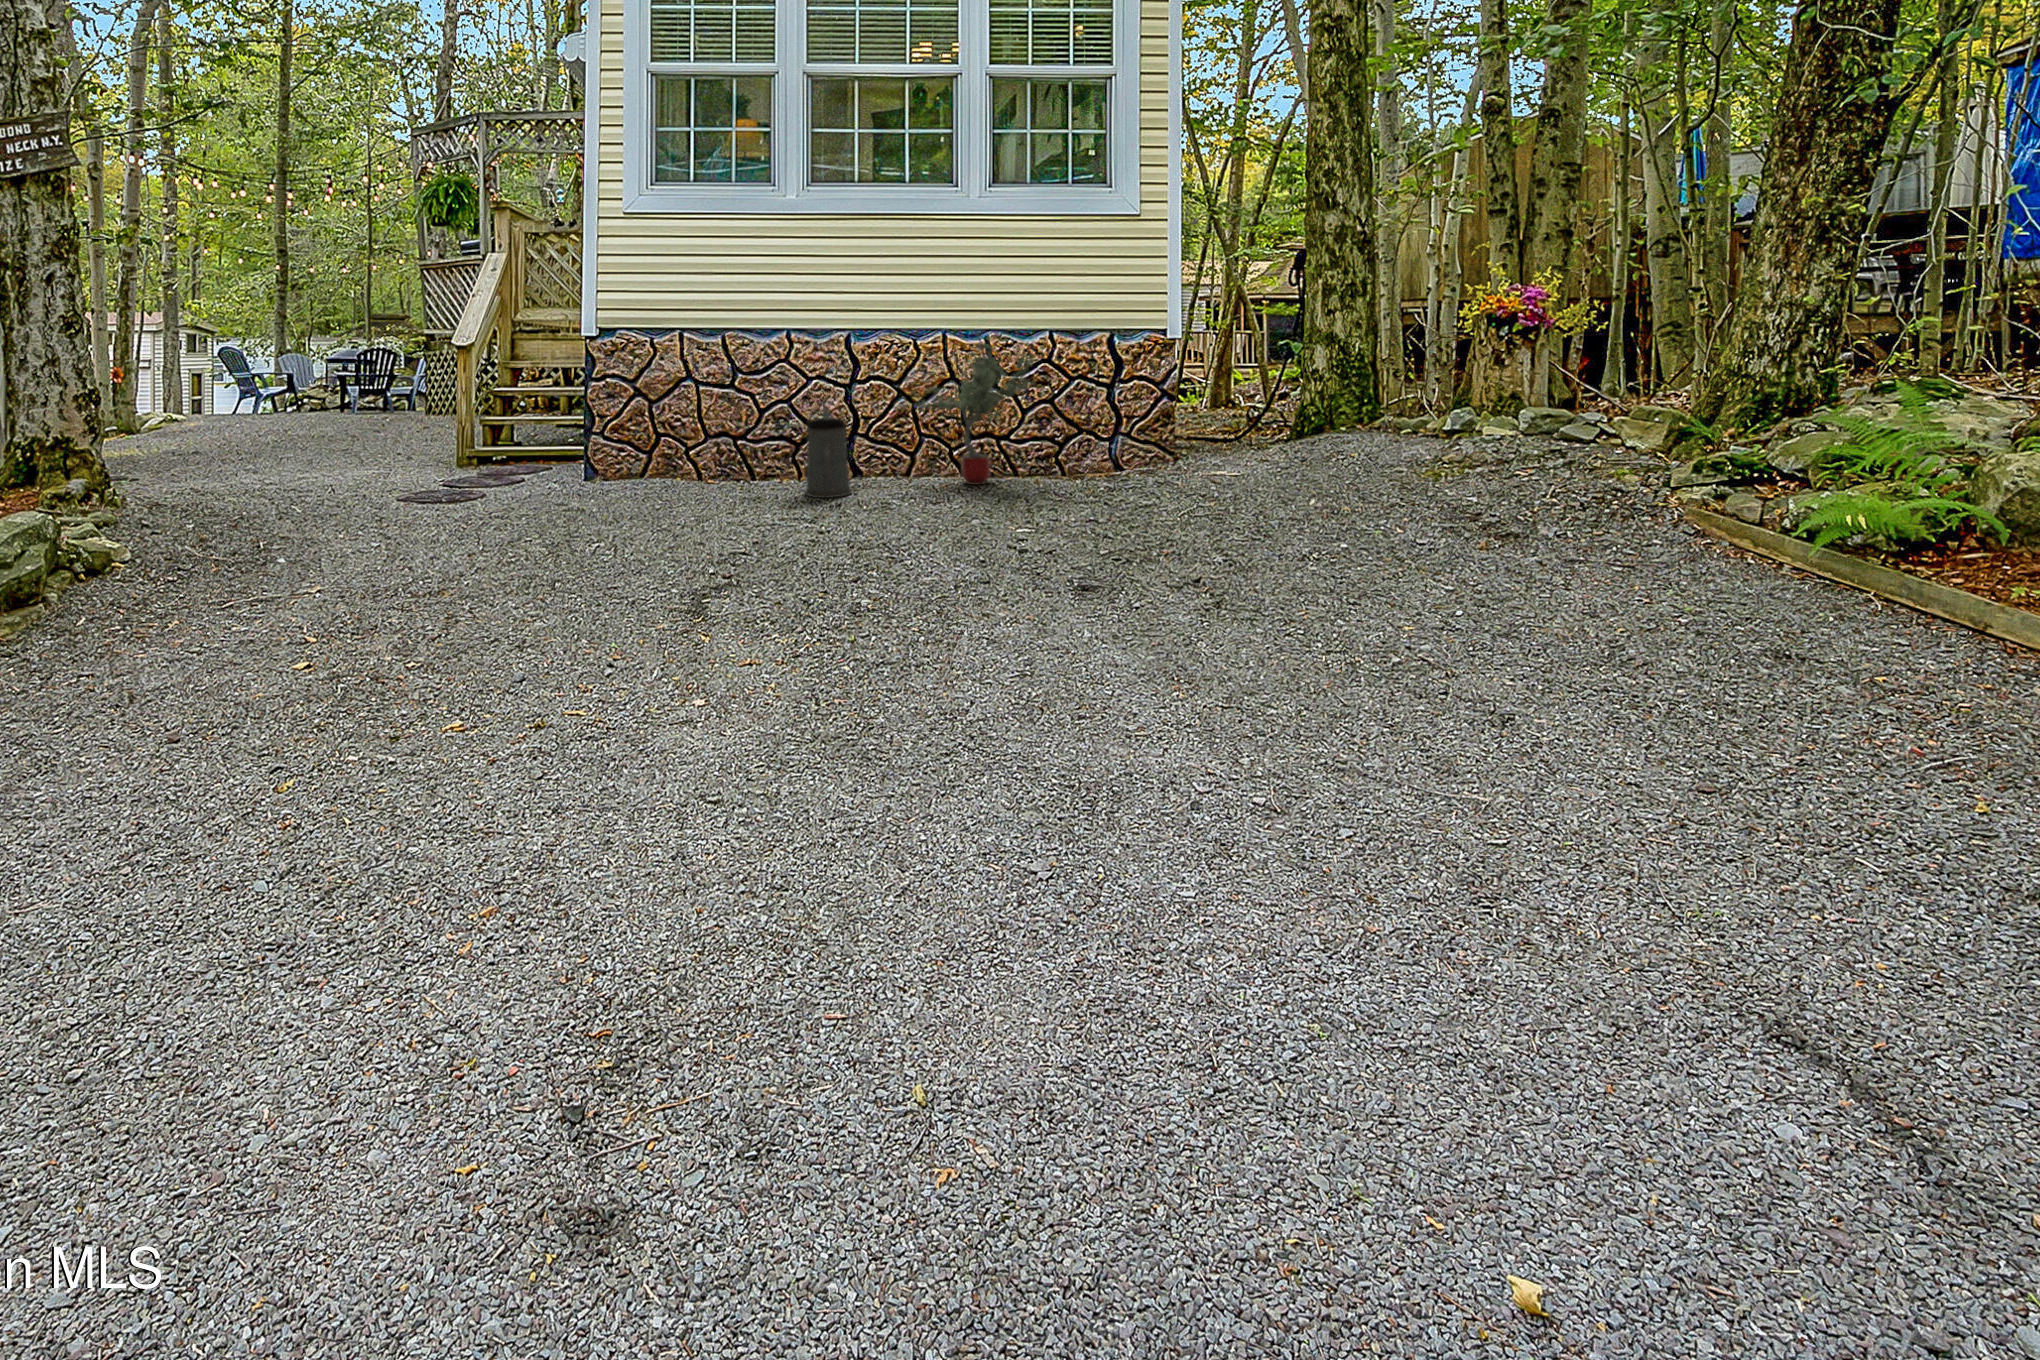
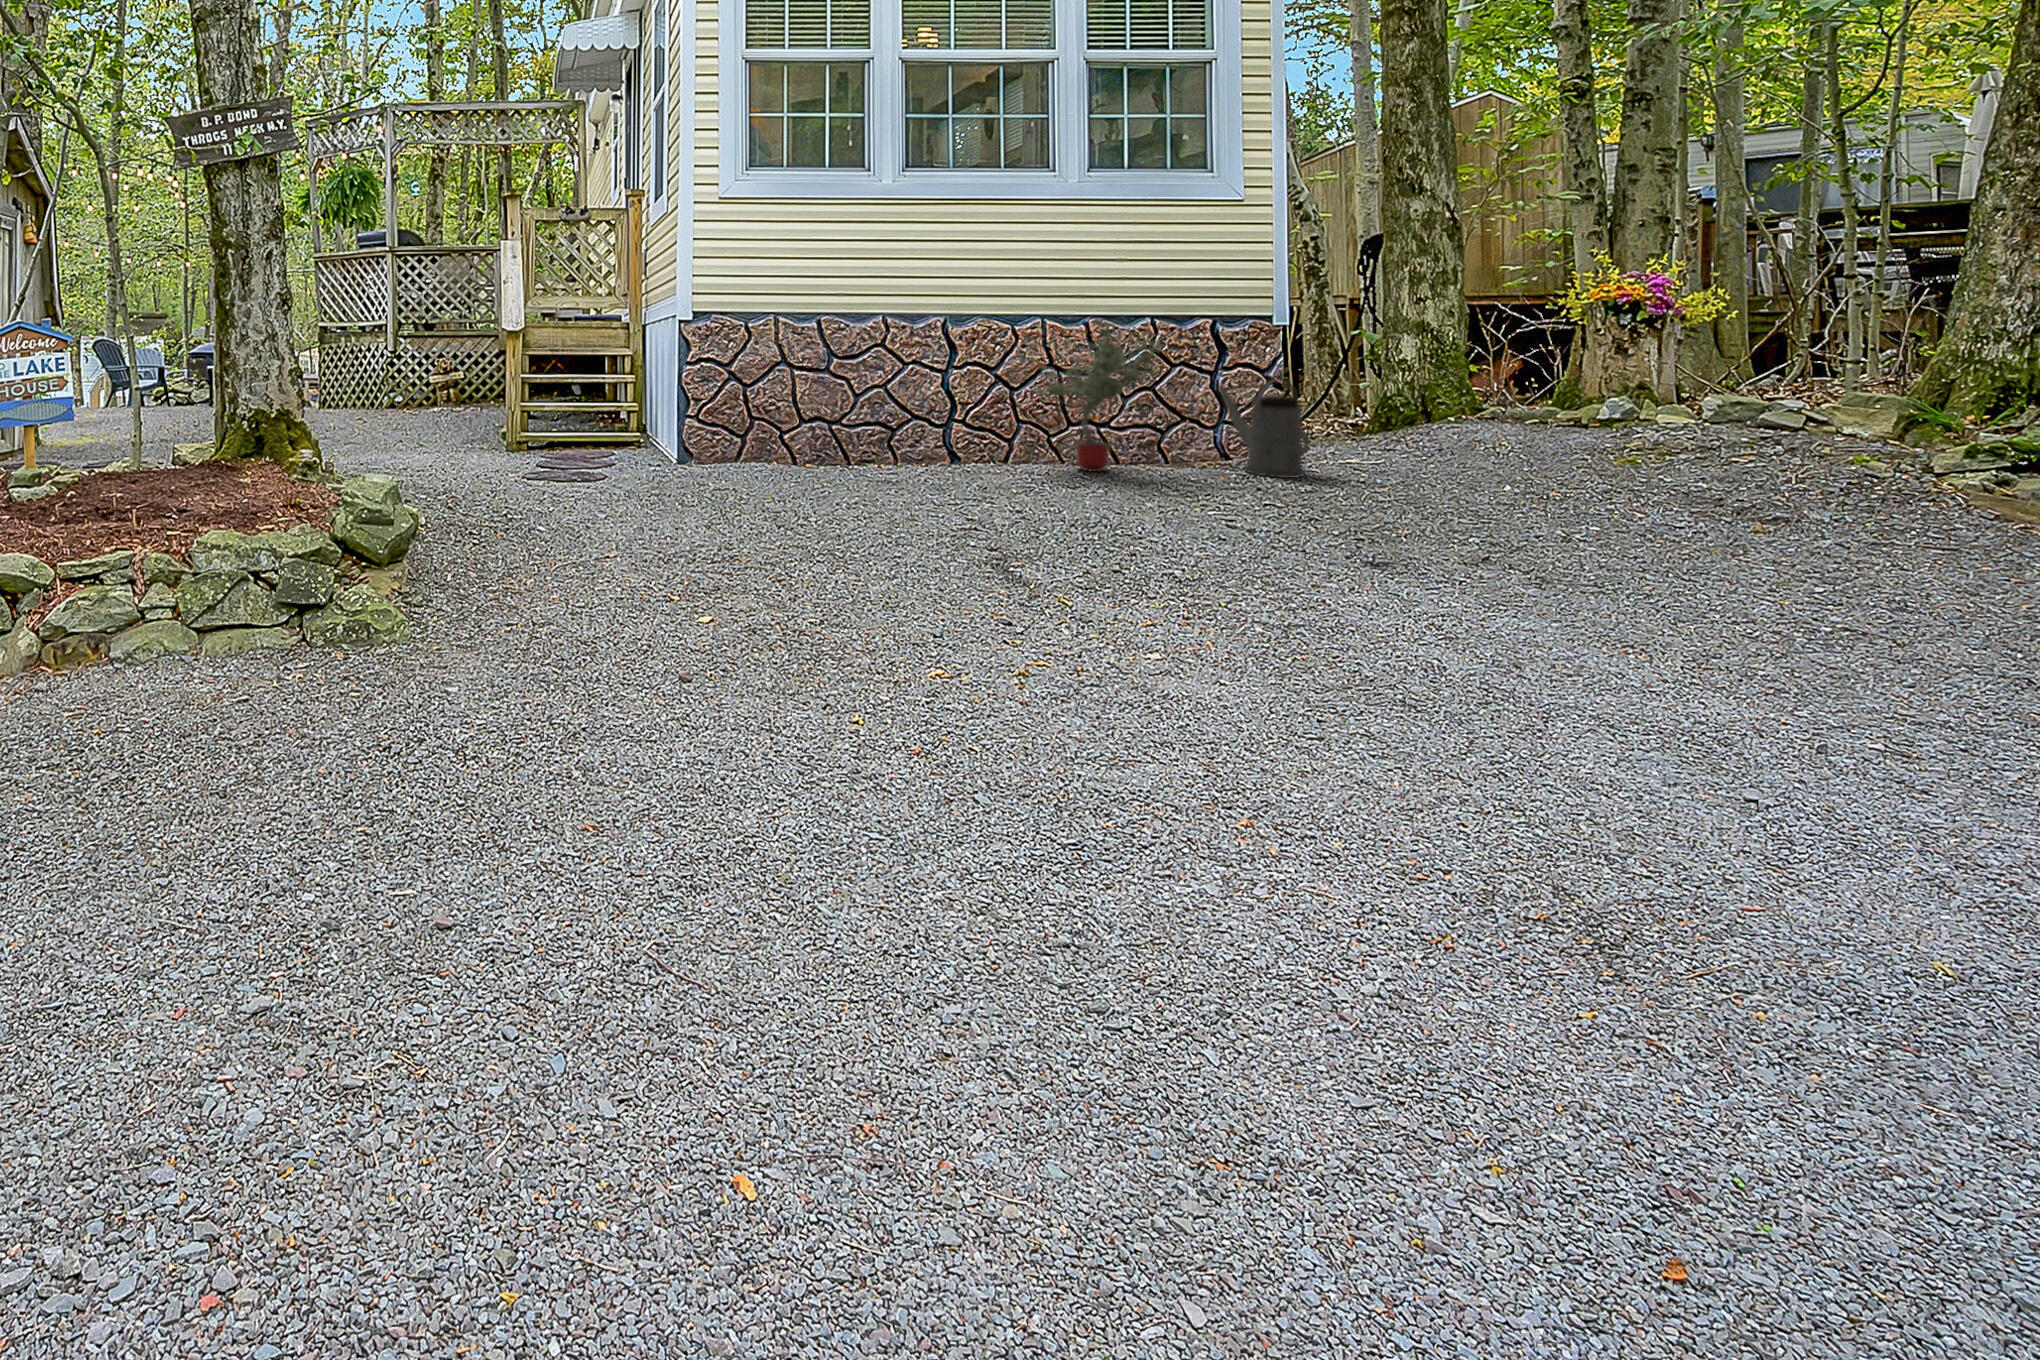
watering can: present [805,402,852,498] -> present [1218,379,1309,478]

